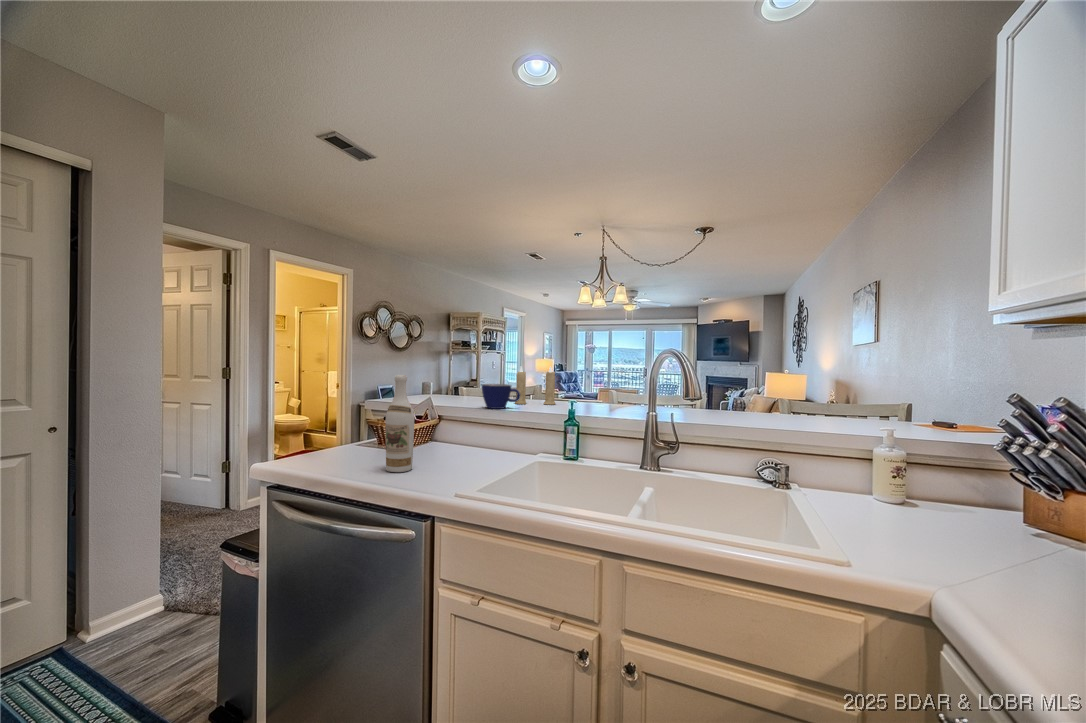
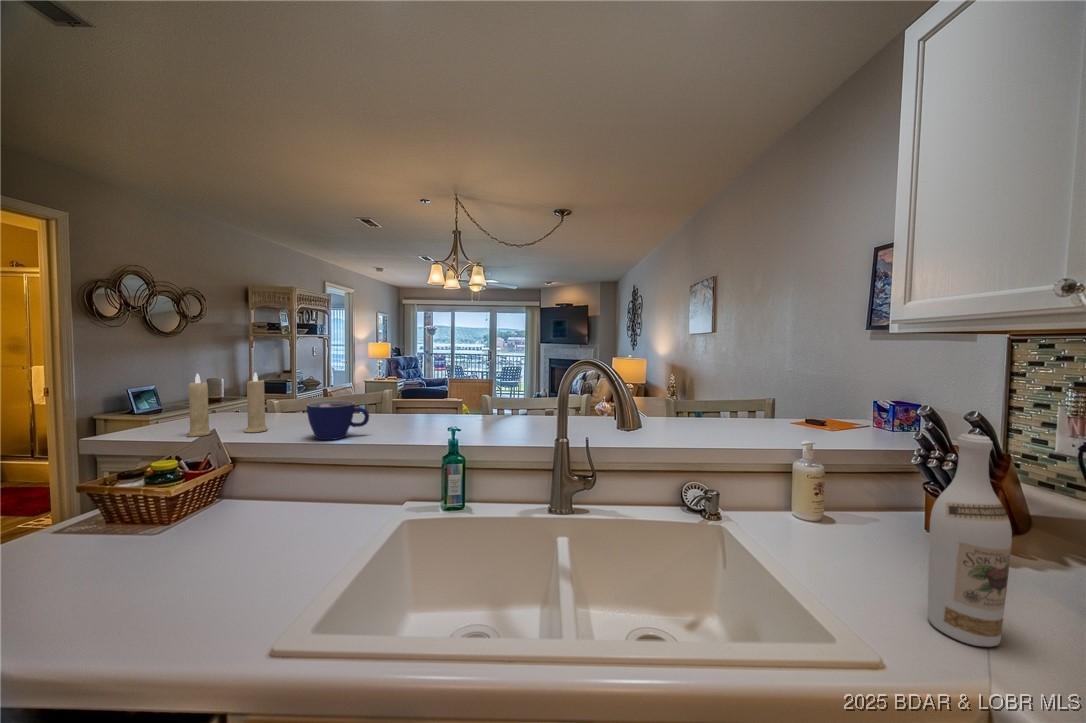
candle: present [515,366,556,405] -> present [187,373,267,437]
wine bottle: present [385,375,414,472] -> present [928,434,1012,647]

